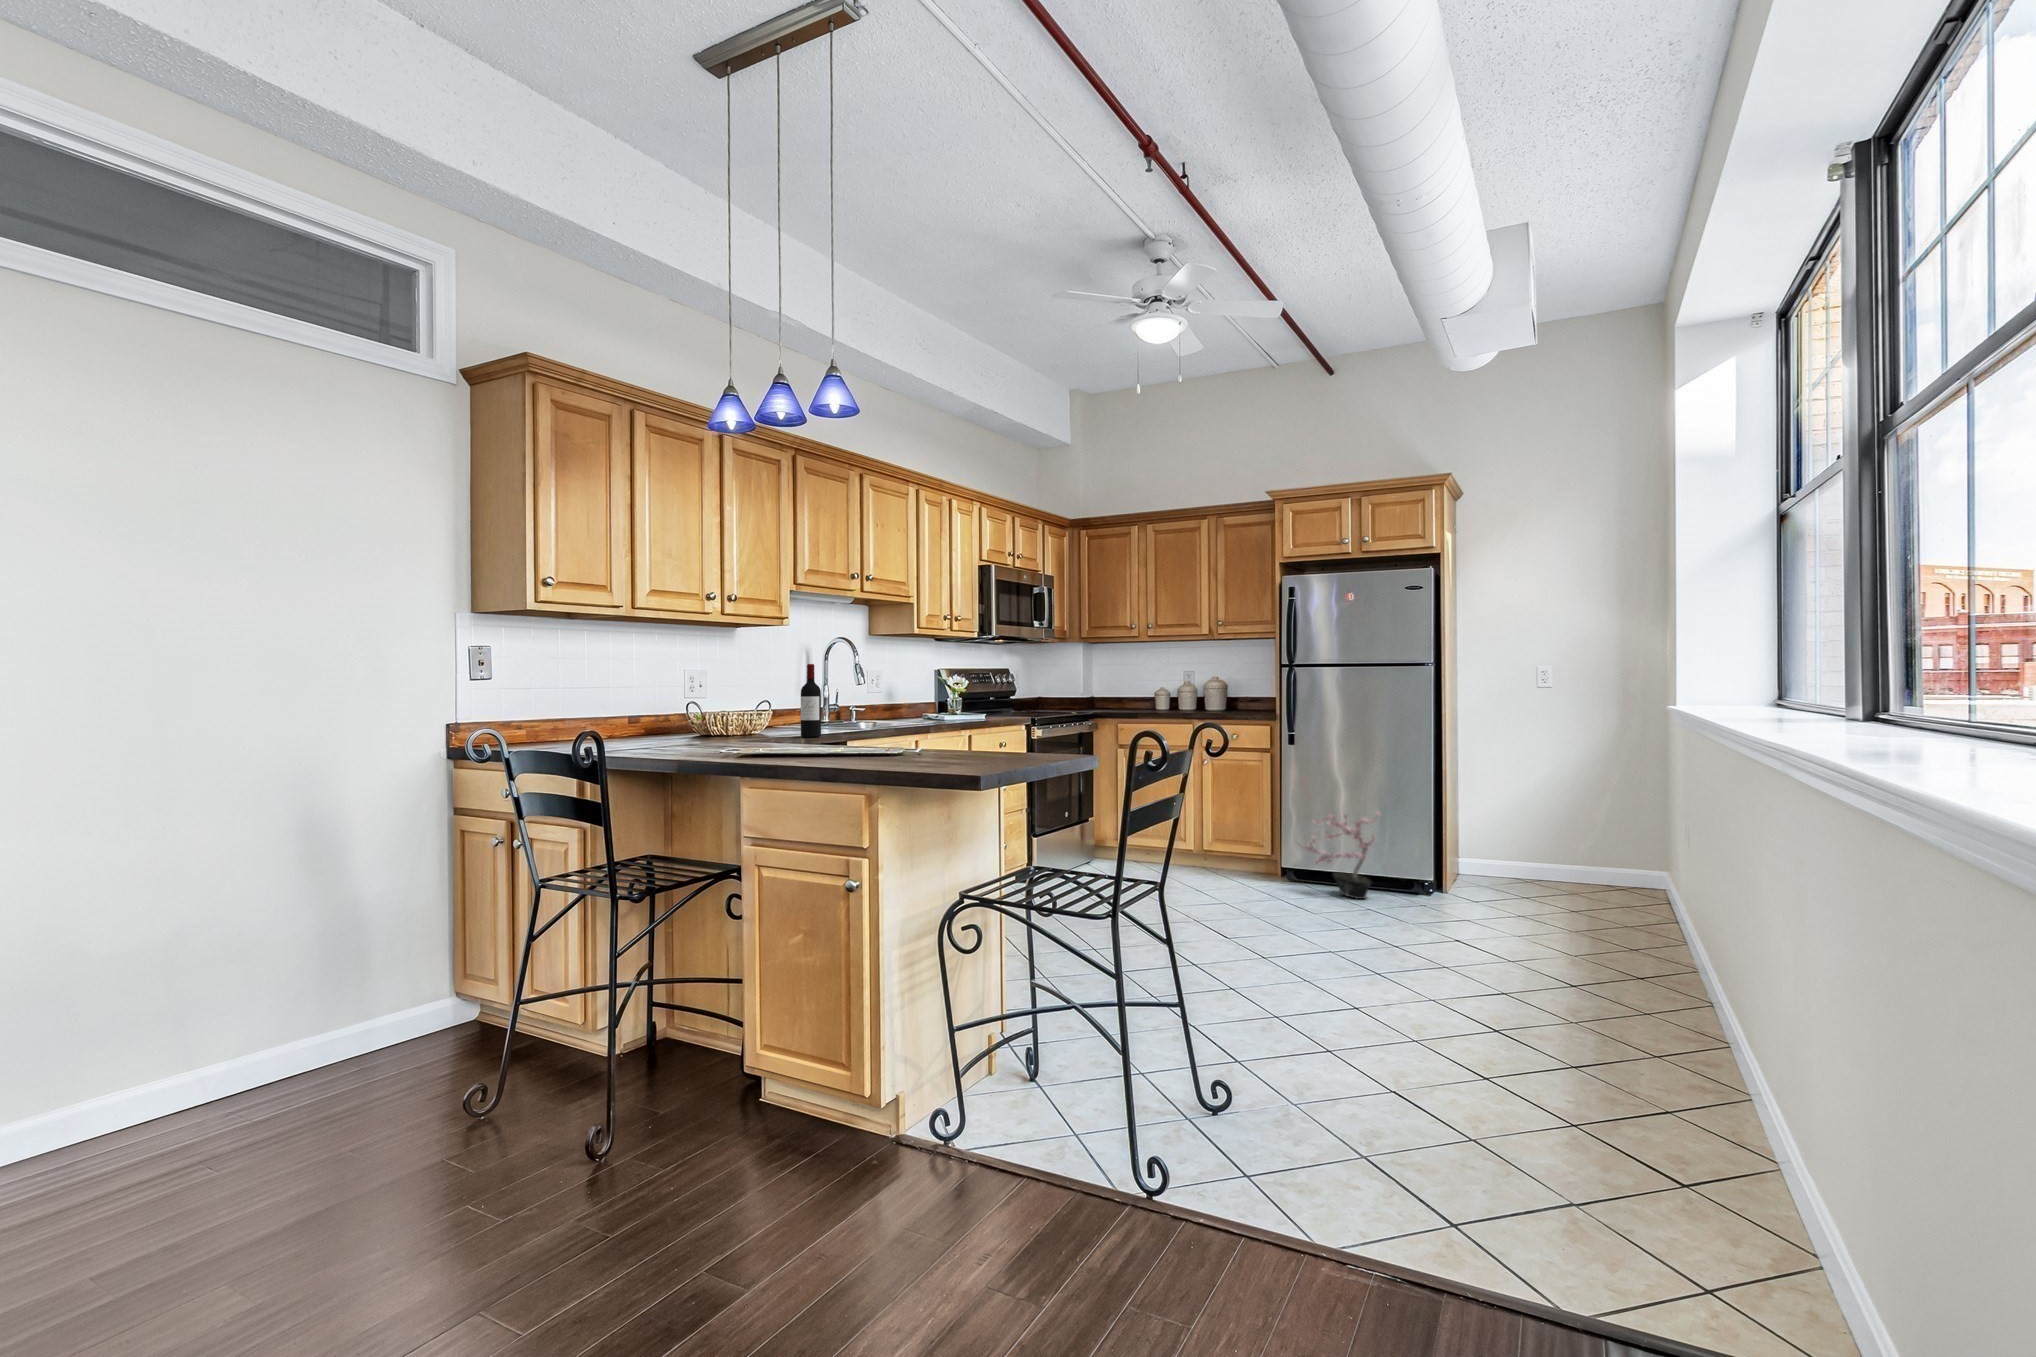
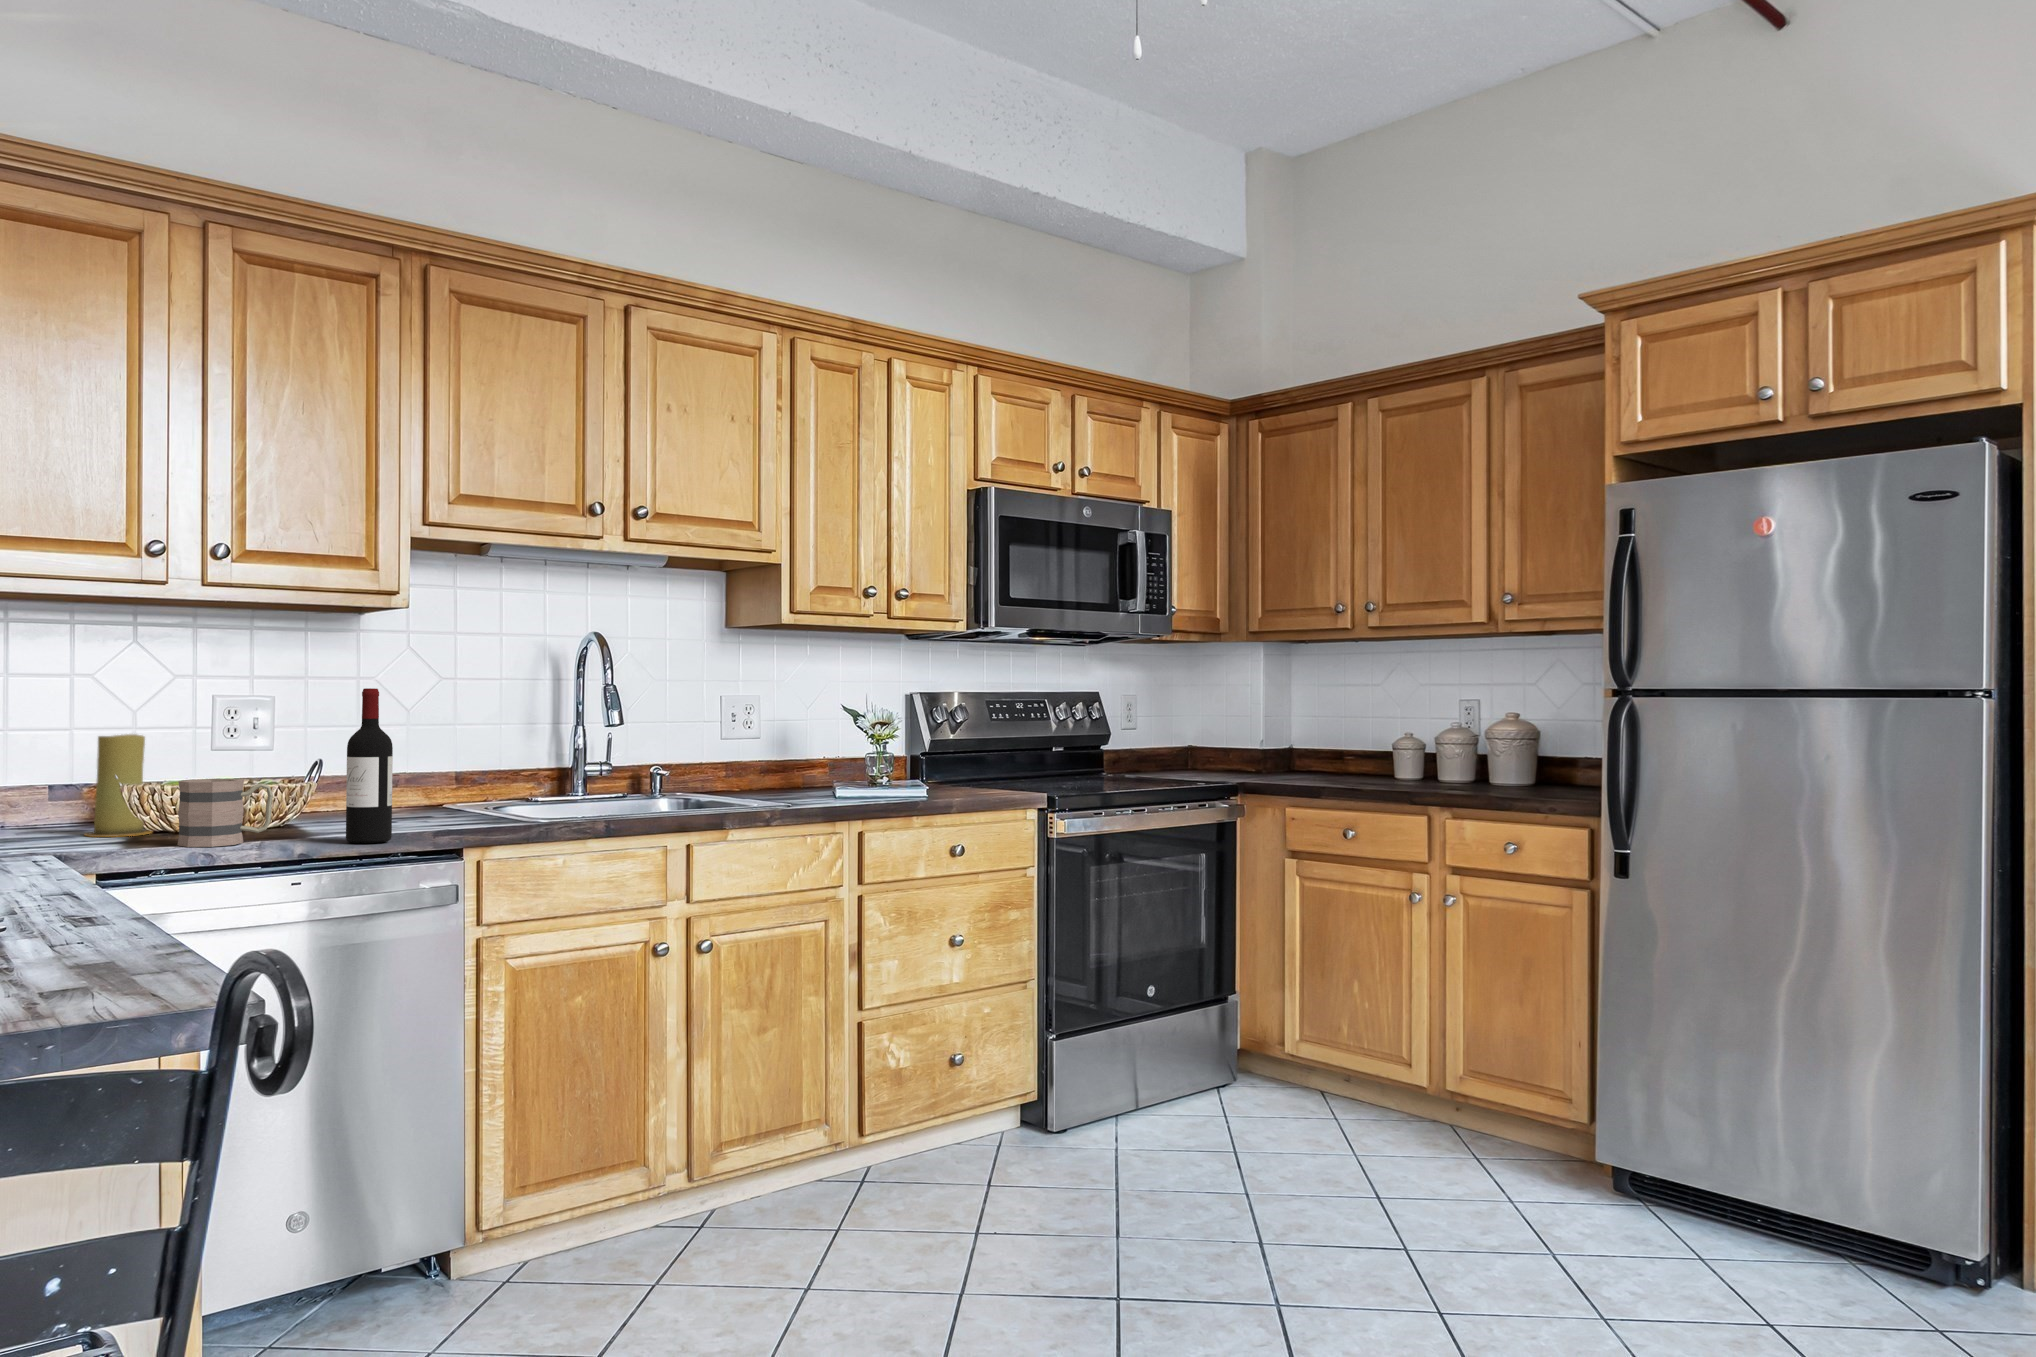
candle: none [657,689,688,739] -> present [85,734,151,837]
mug: none [734,708,770,740] -> present [178,779,273,847]
potted plant: present [1297,811,1380,899] -> none [1602,1049,1842,1303]

